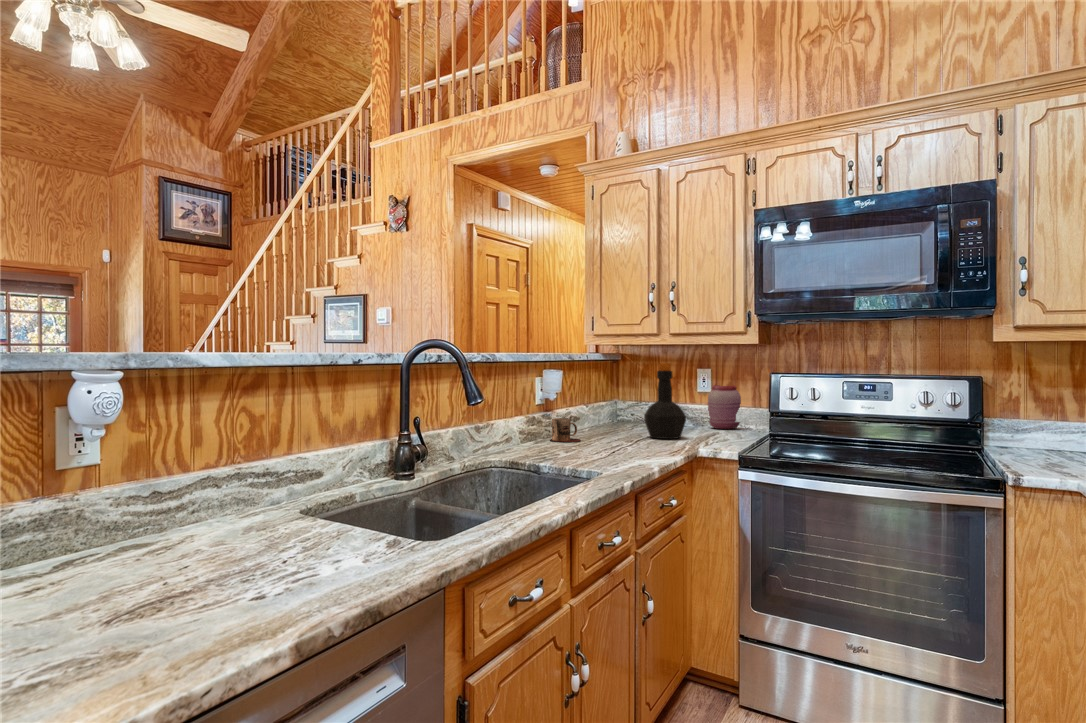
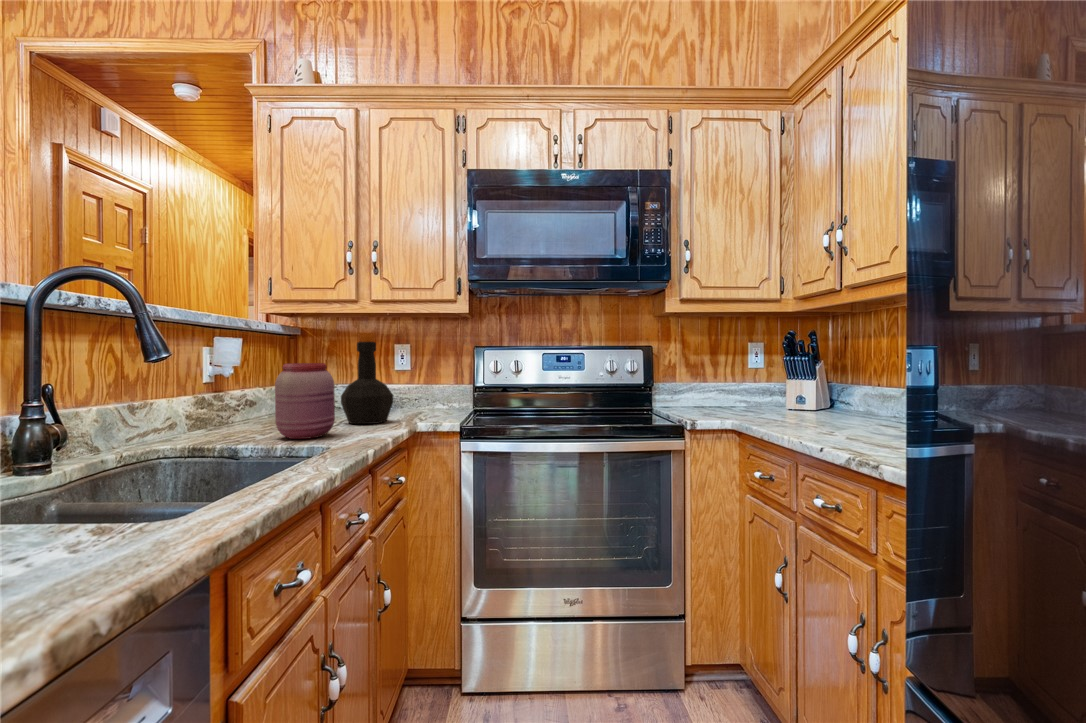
jar: present [708,385,741,429] -> present [275,363,335,439]
mug: present [550,418,580,442] -> none [203,406,253,440]

